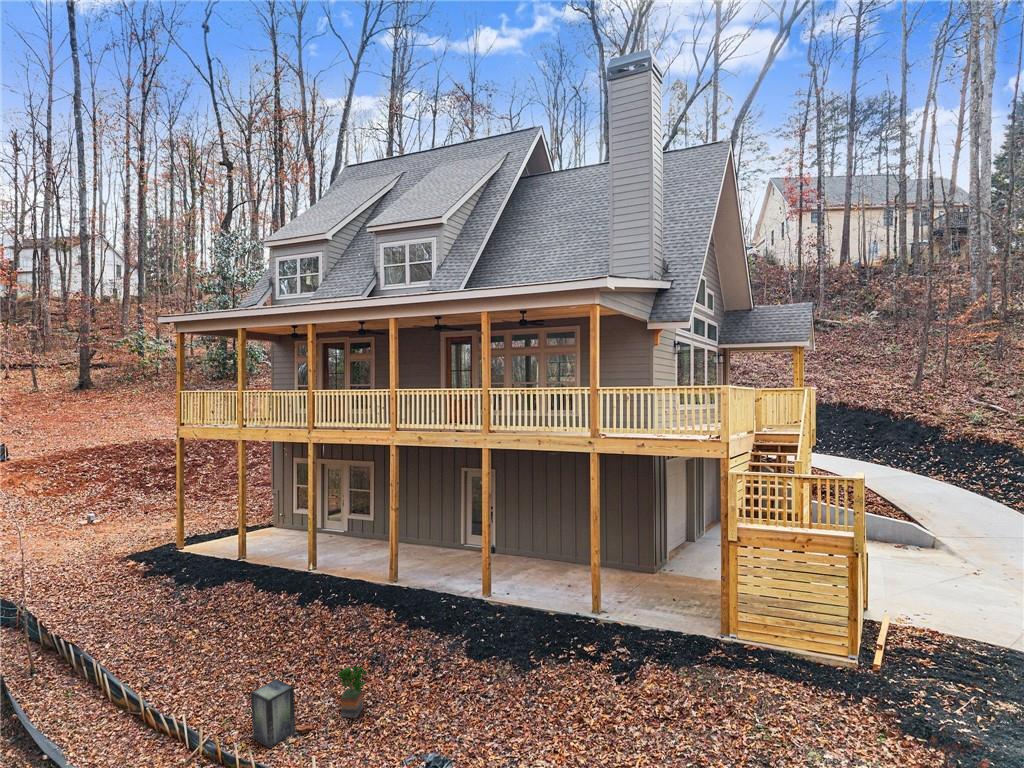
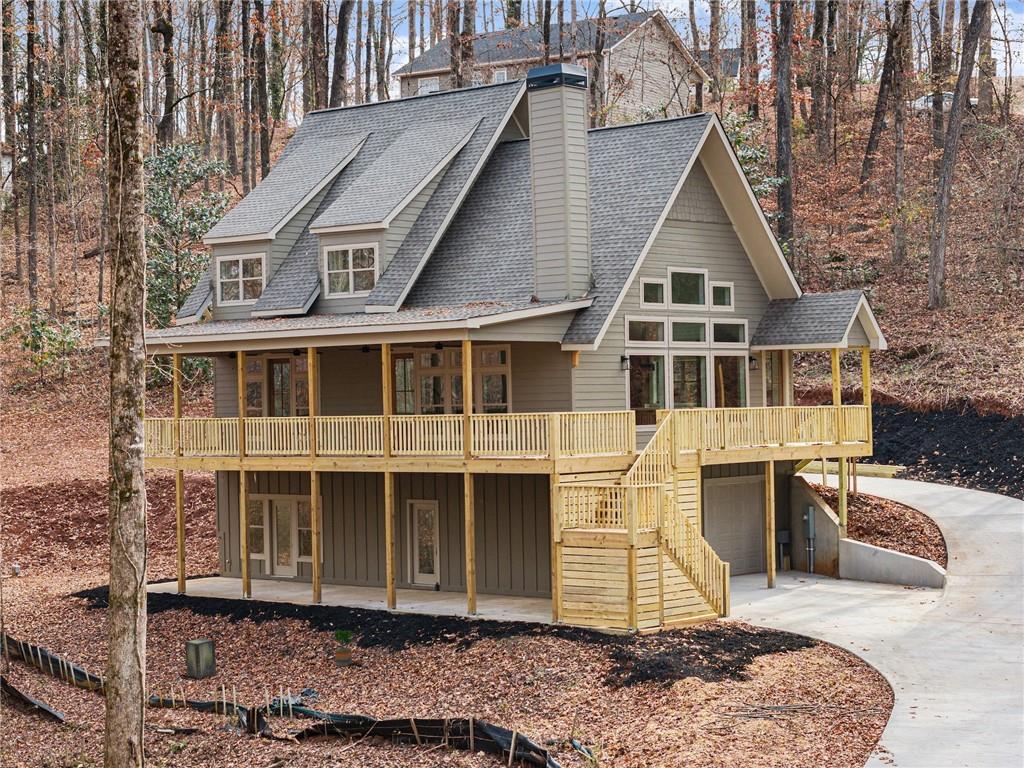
potted tree: present [339,667,367,718] -> present [333,630,354,666]

